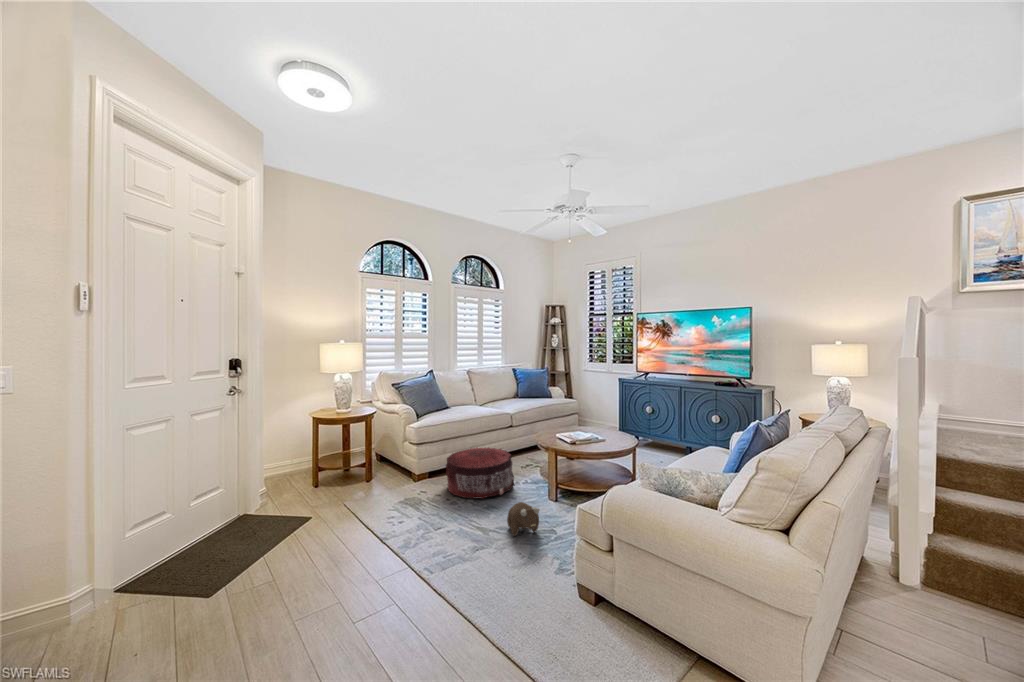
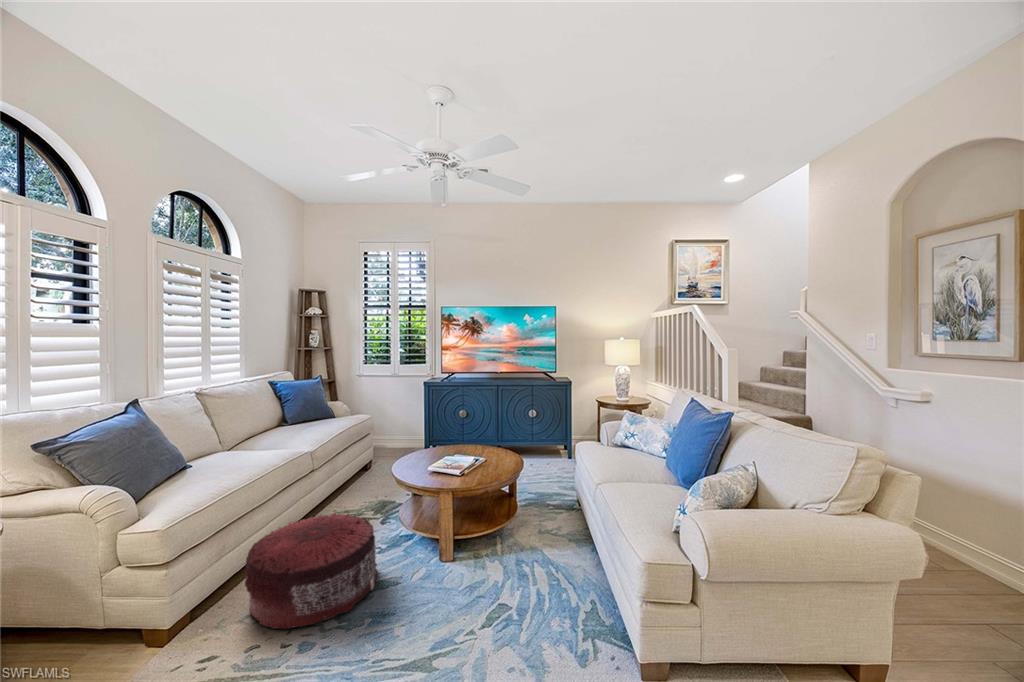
plush toy: present [507,502,540,536] -> none [442,588,510,651]

